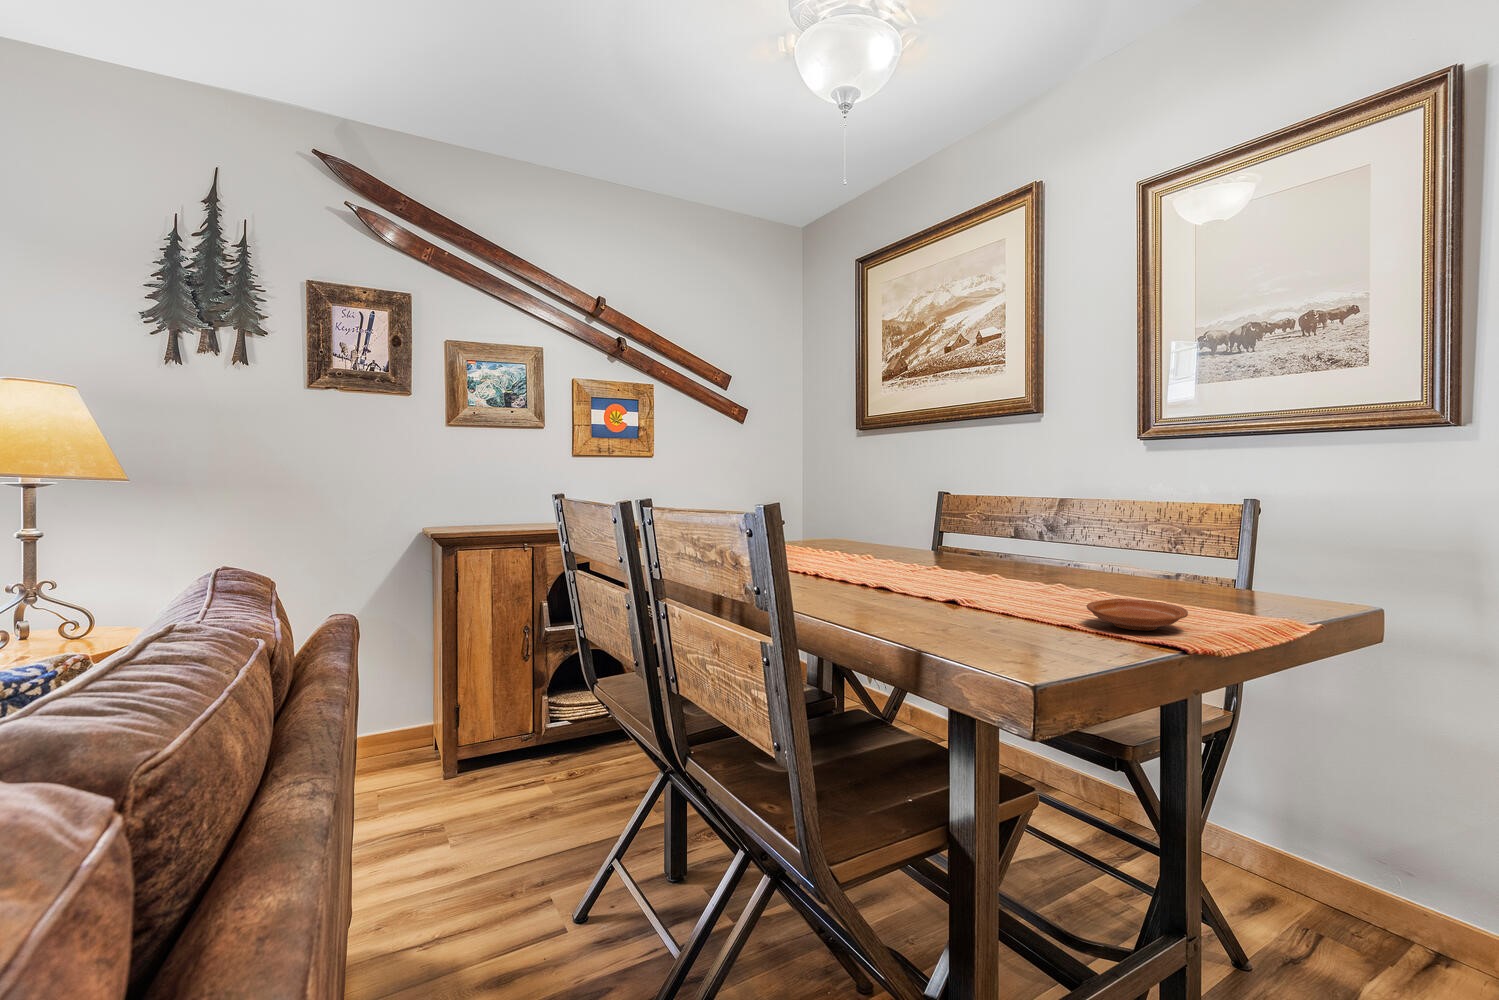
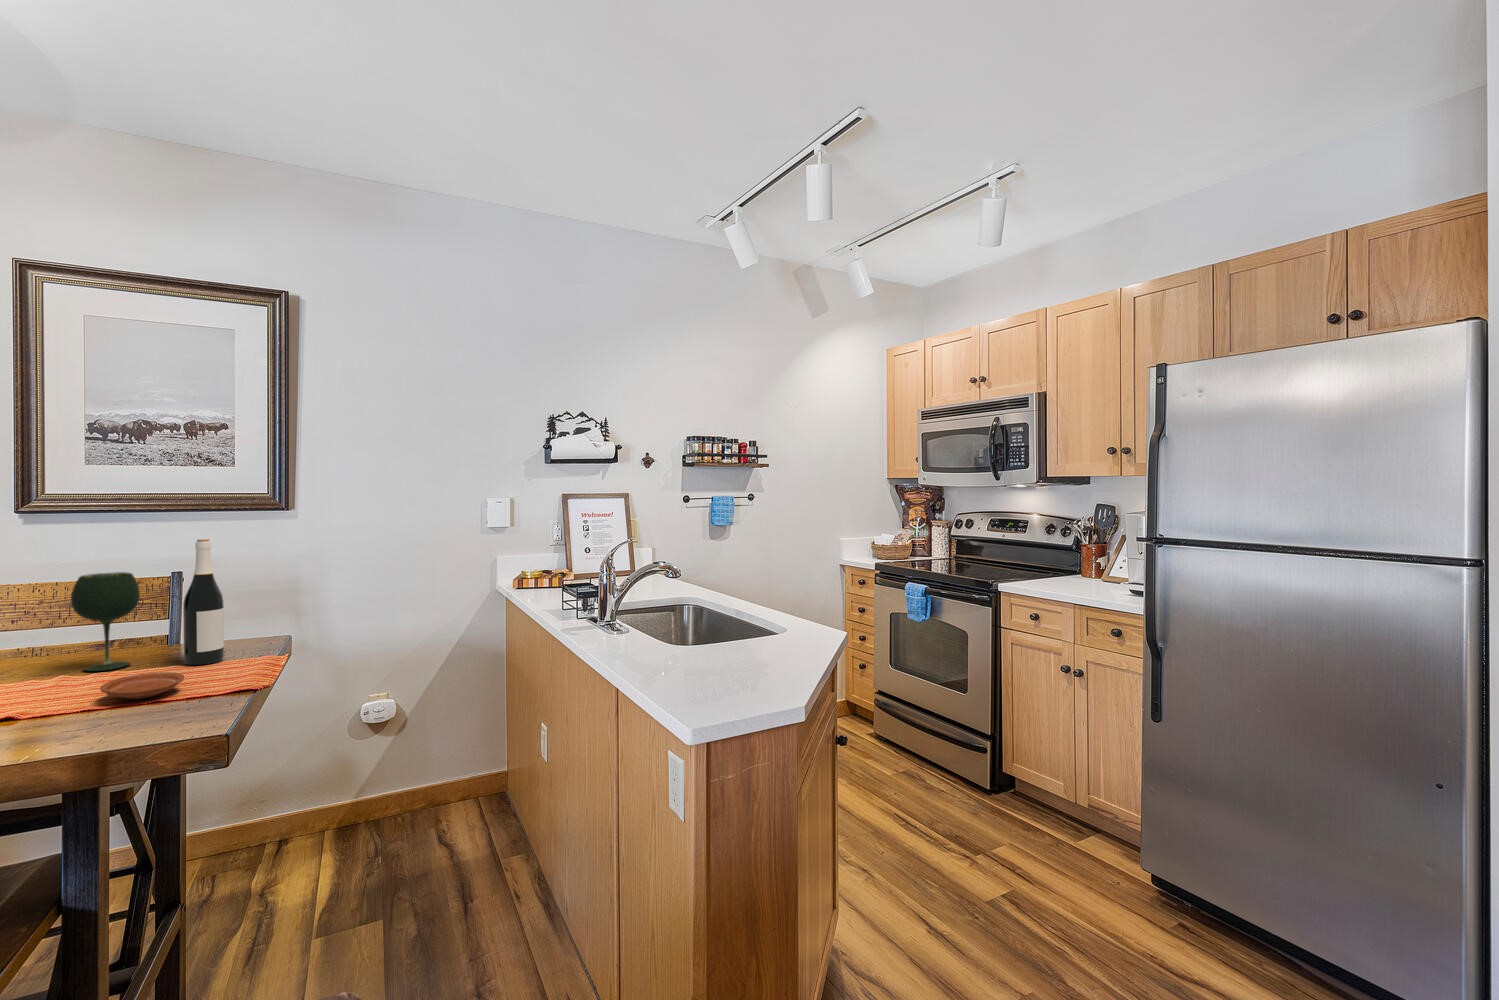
wine bottle: none [1224,428,1283,615] -> present [183,539,224,665]
wine glass: none [1110,479,1181,597] -> present [71,572,140,671]

